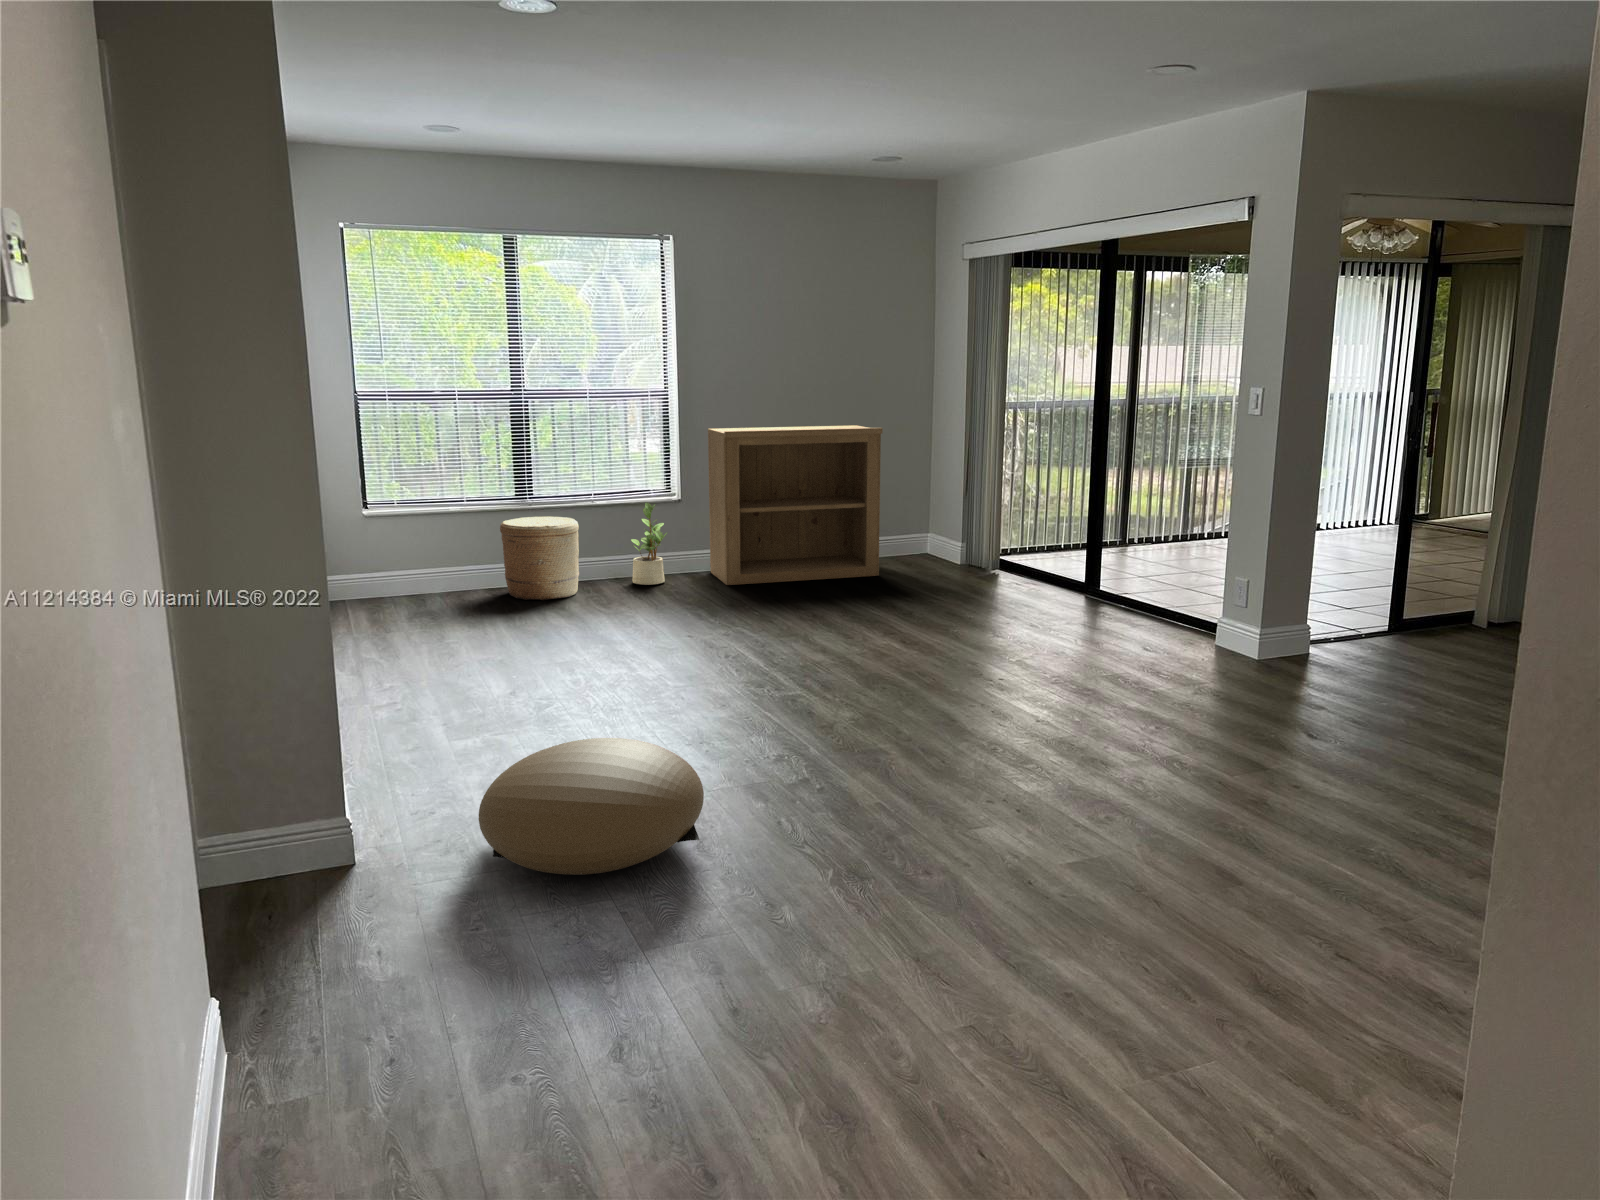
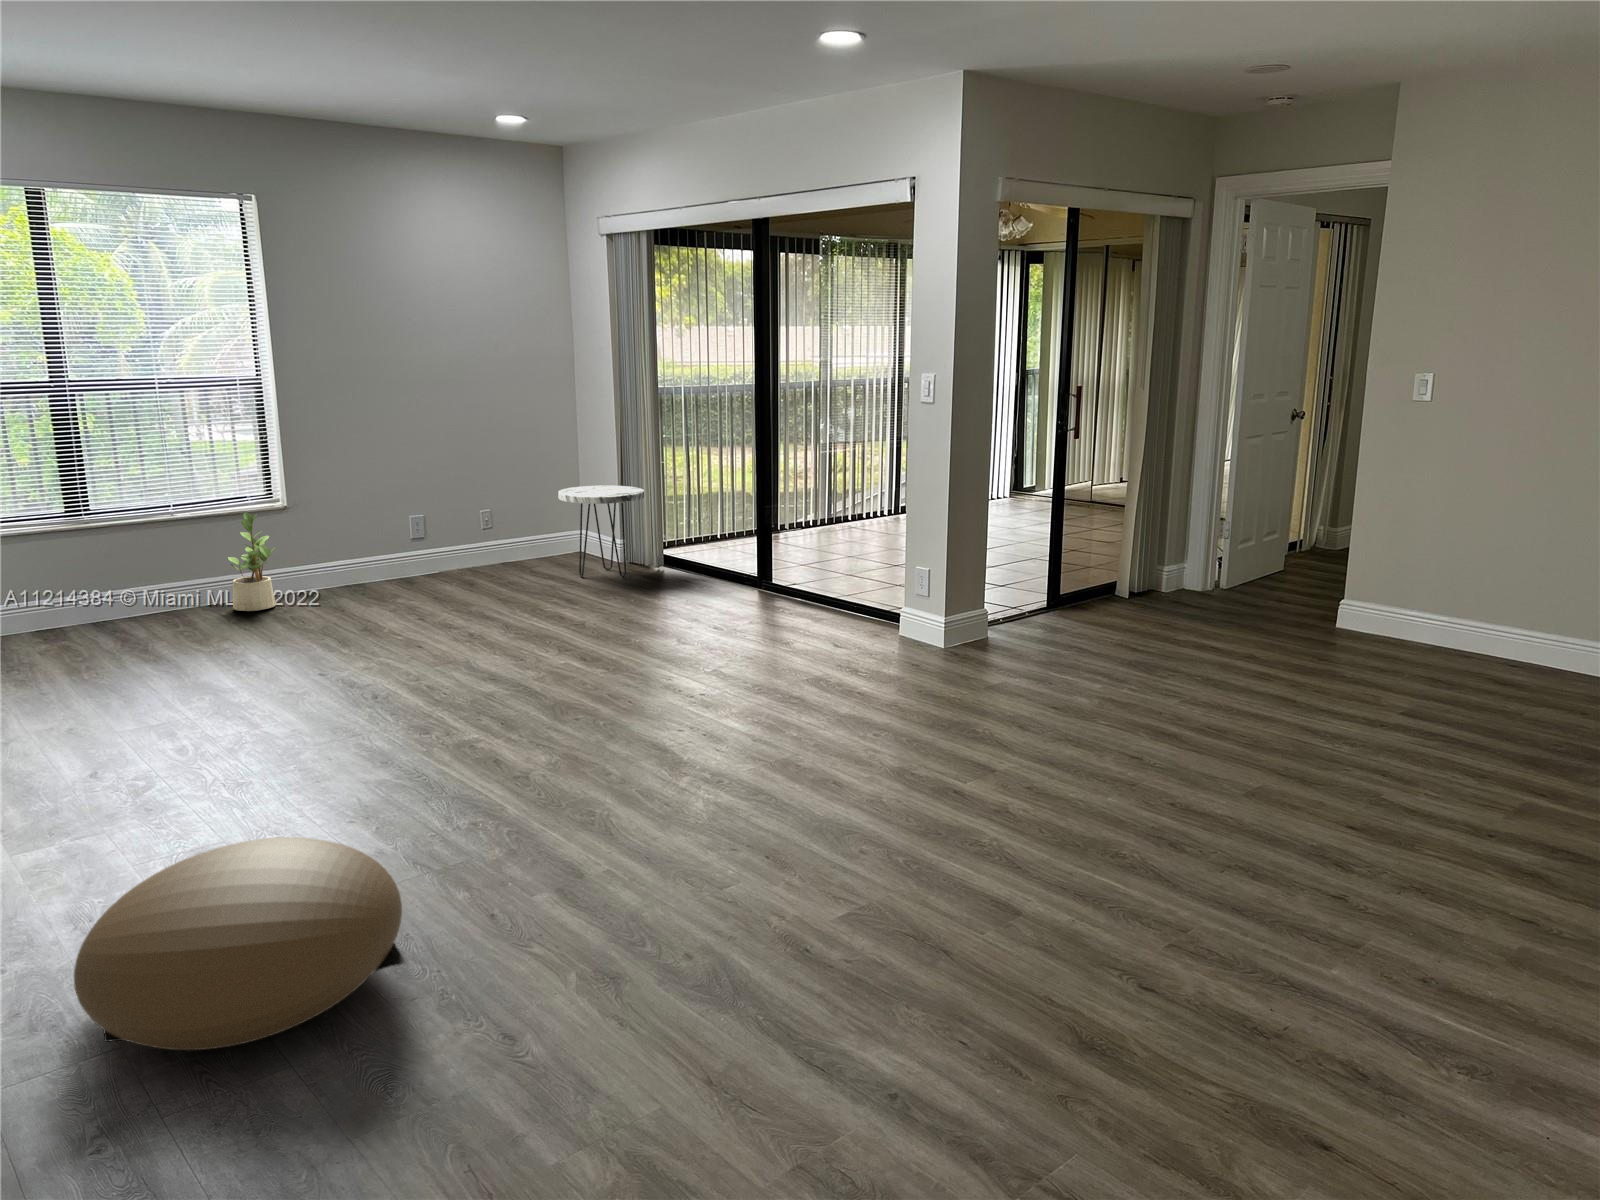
bookshelf: present [708,425,883,585] -> none [317,415,533,604]
side table: none [907,492,985,577] -> present [558,486,644,577]
woven basket: present [500,517,579,600] -> none [44,535,162,643]

